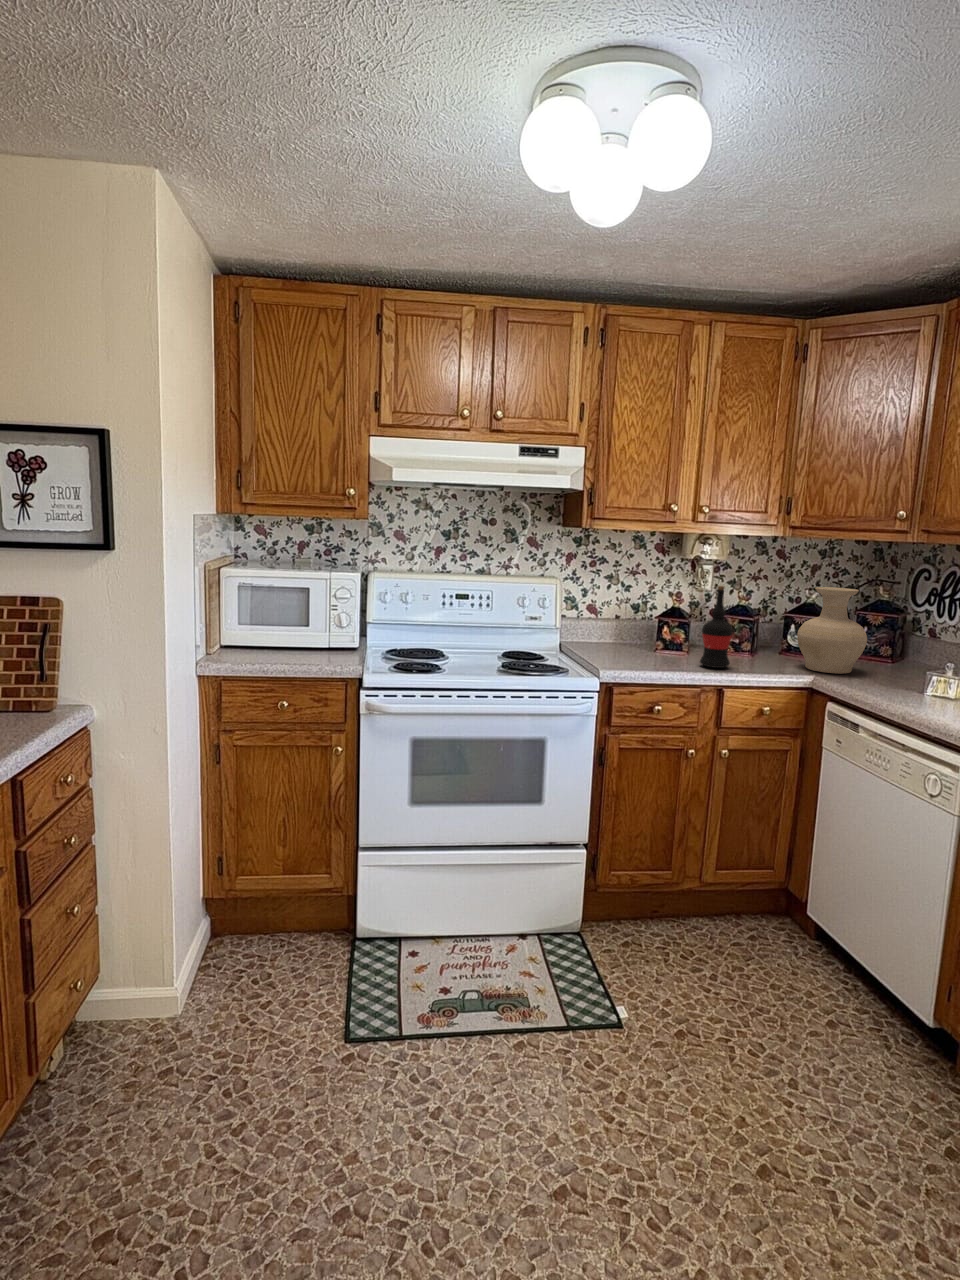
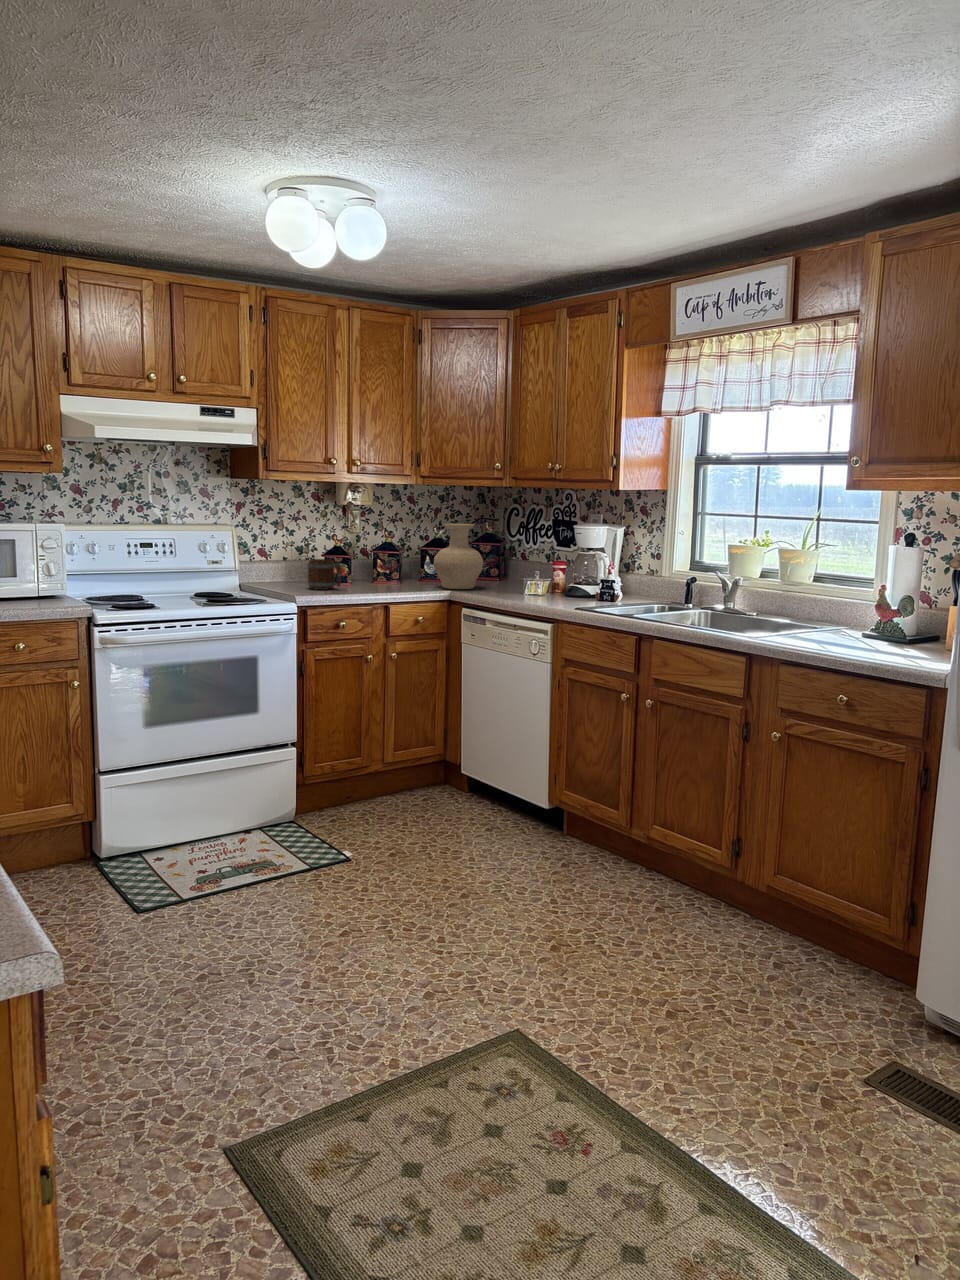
wine bottle: present [700,586,733,668] -> none [365,525,389,591]
mug: none [634,622,673,659] -> present [308,559,341,590]

